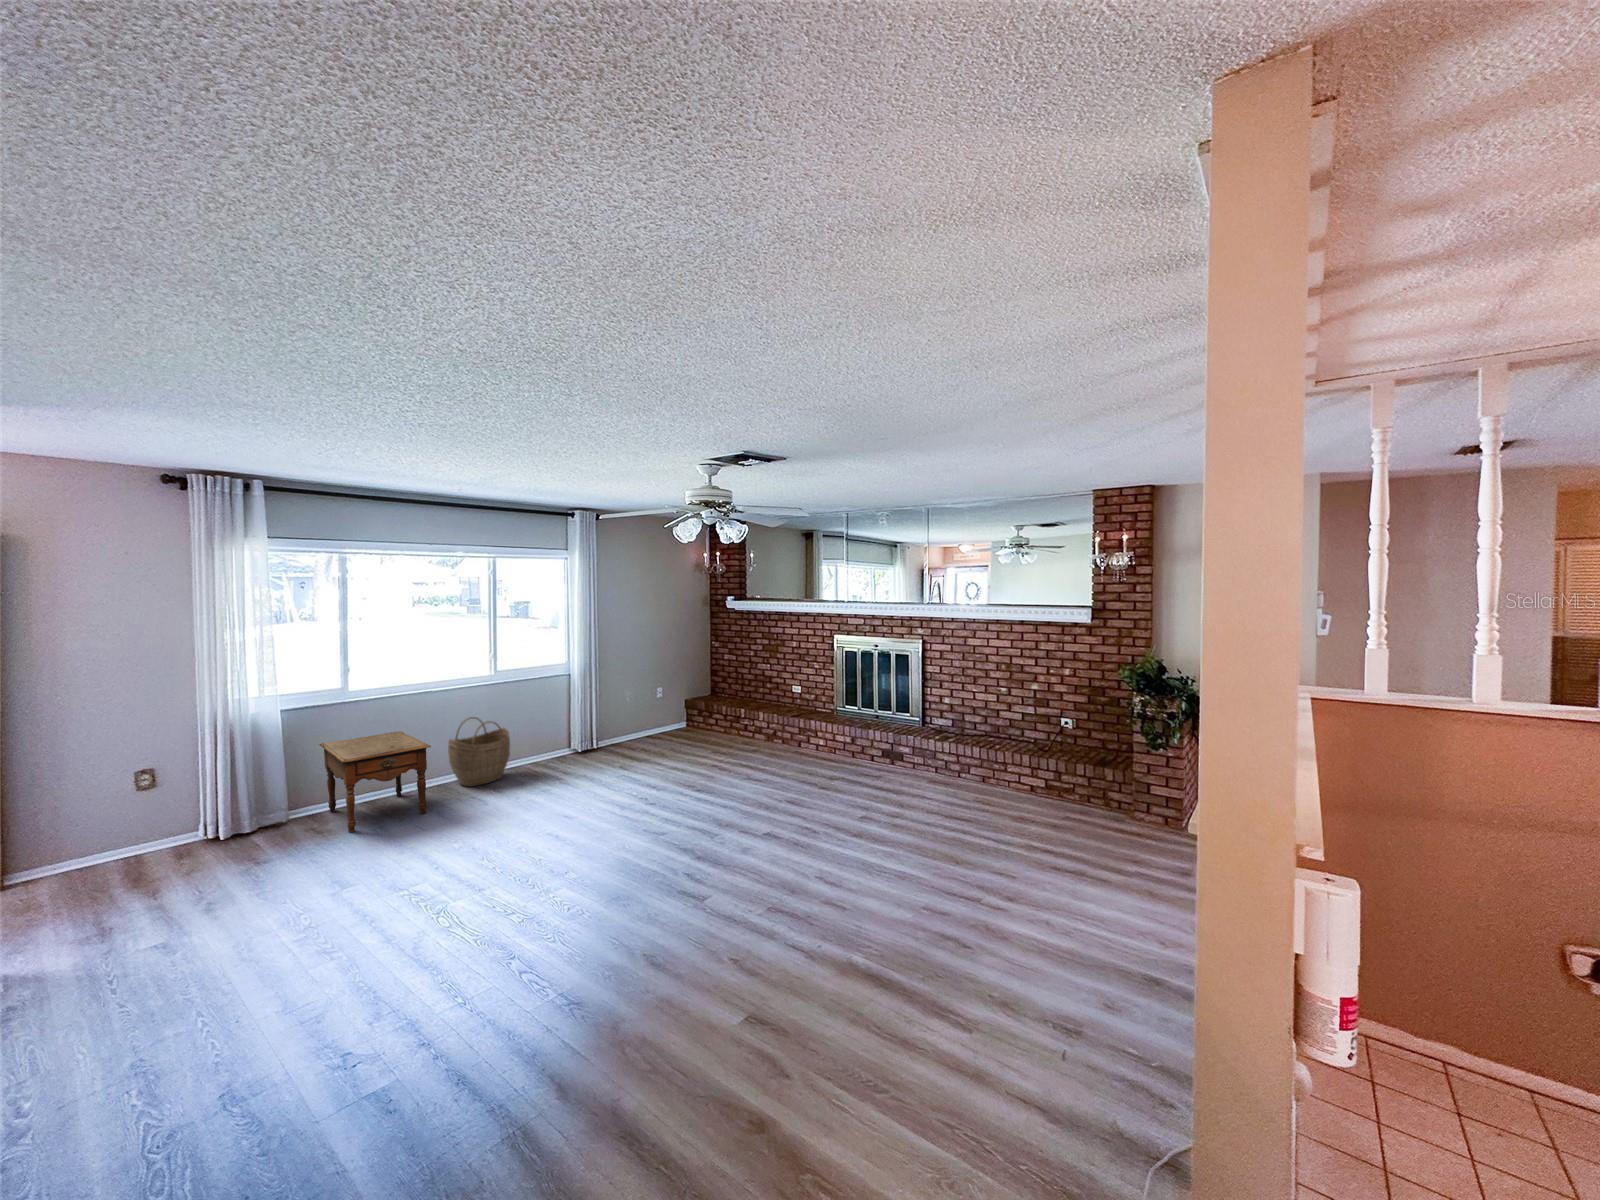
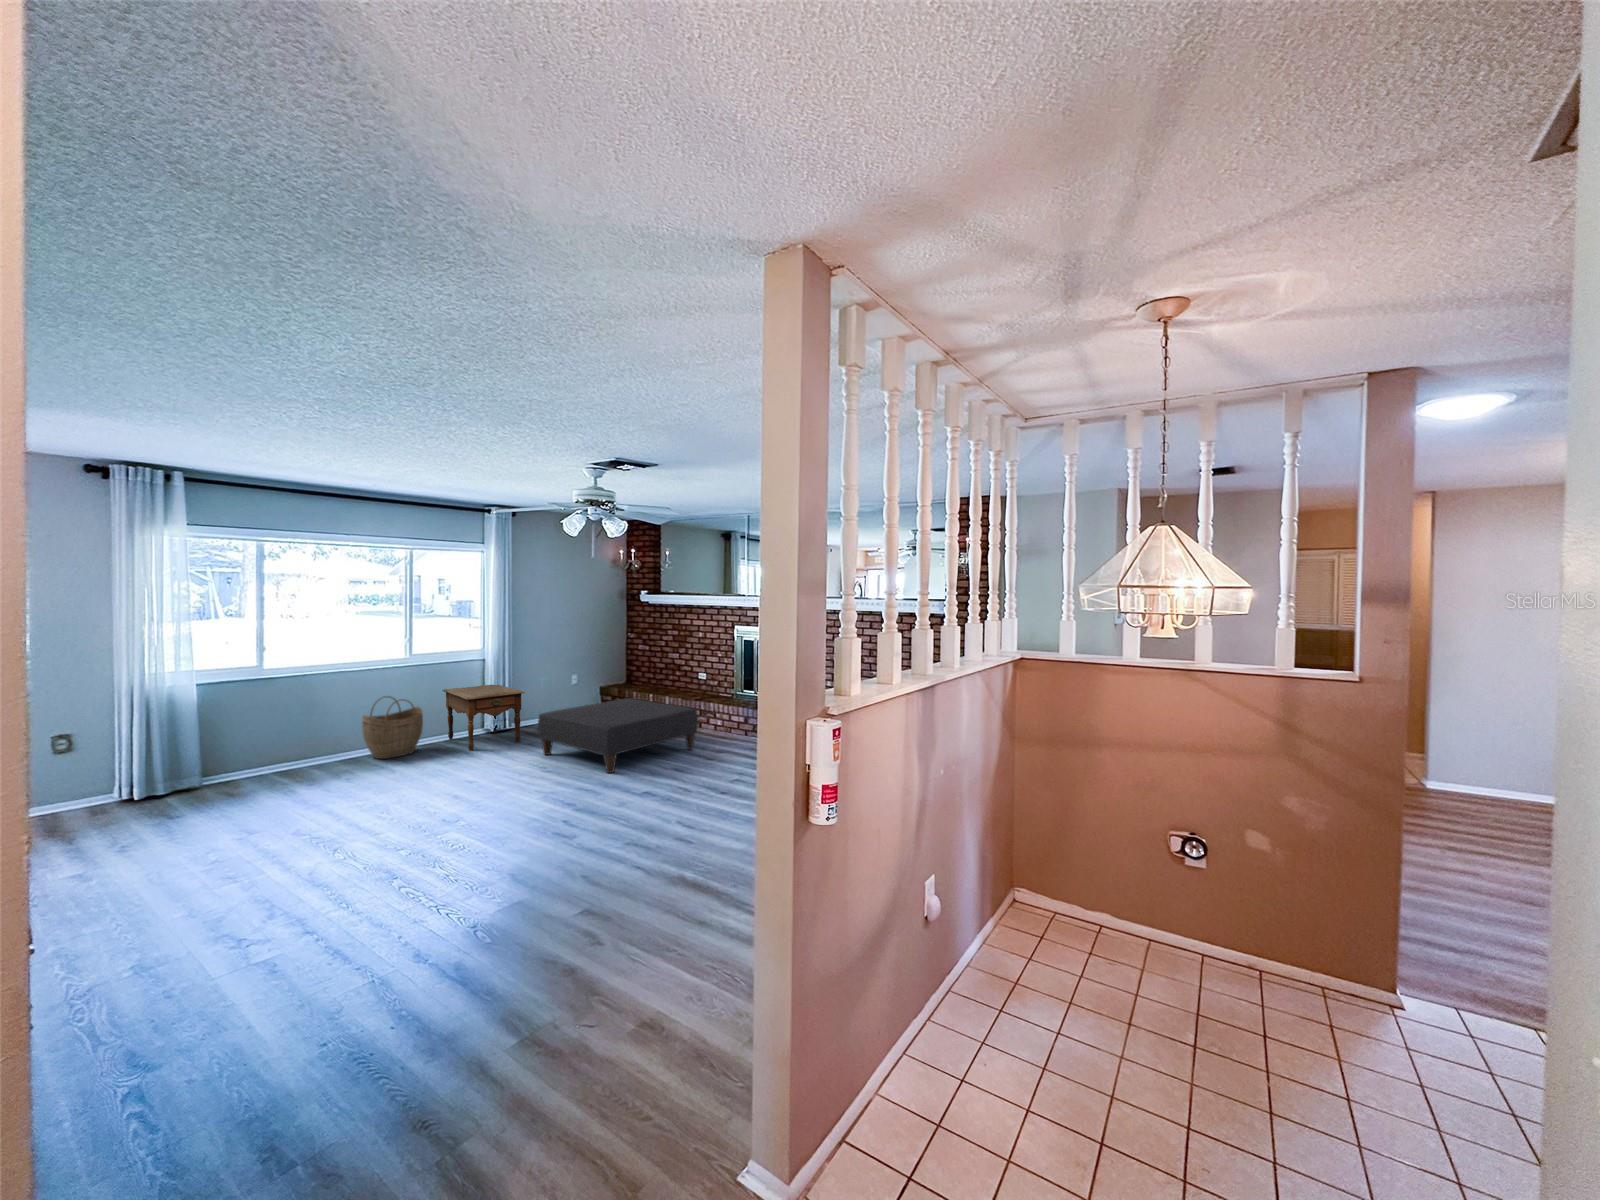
ottoman: none [634,716,806,808] -> present [538,698,698,773]
side table: present [320,731,431,832] -> present [443,685,525,750]

